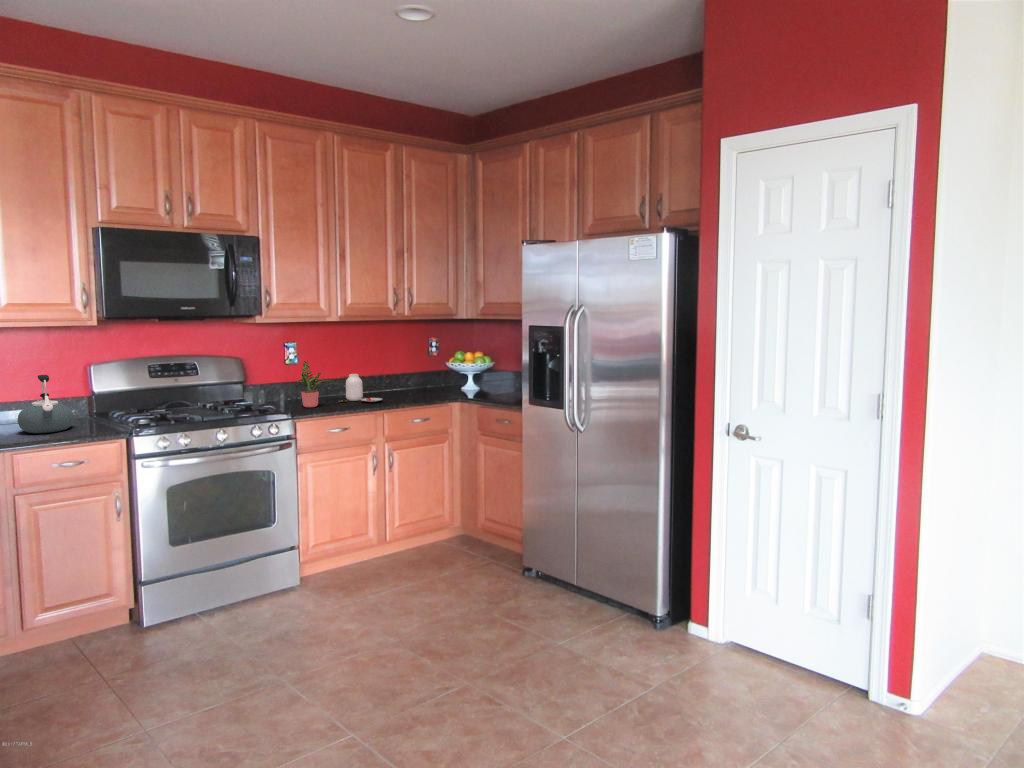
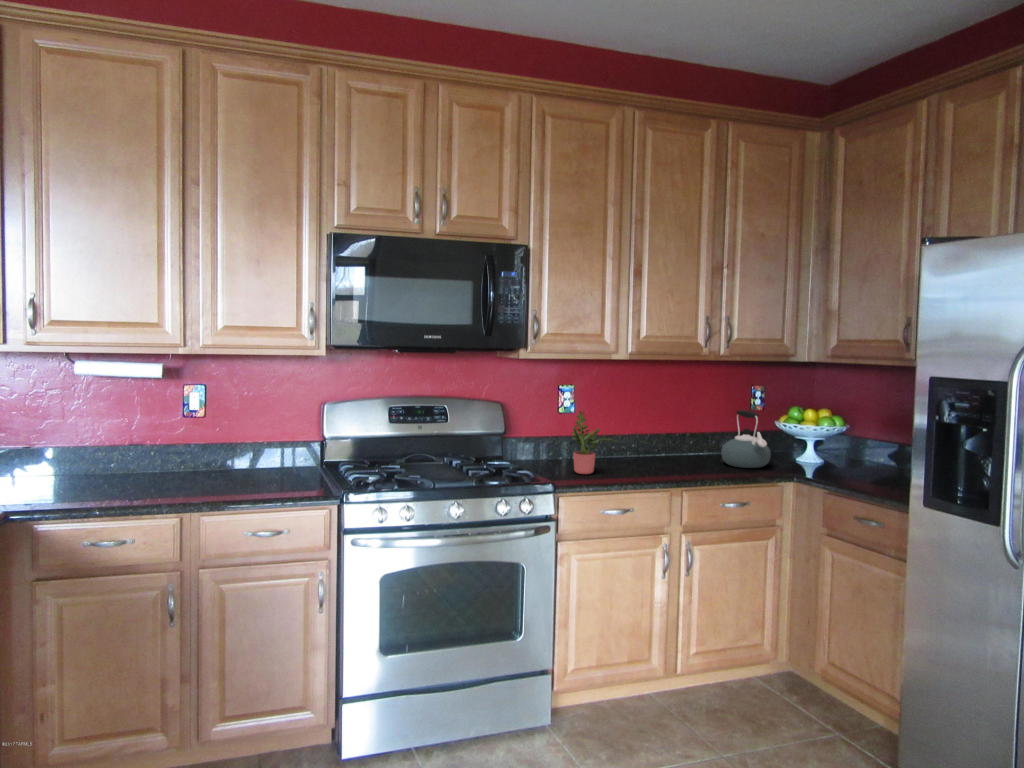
jar: present [346,374,382,402] -> none [622,431,682,472]
kettle: present [18,375,74,433] -> present [721,410,771,468]

